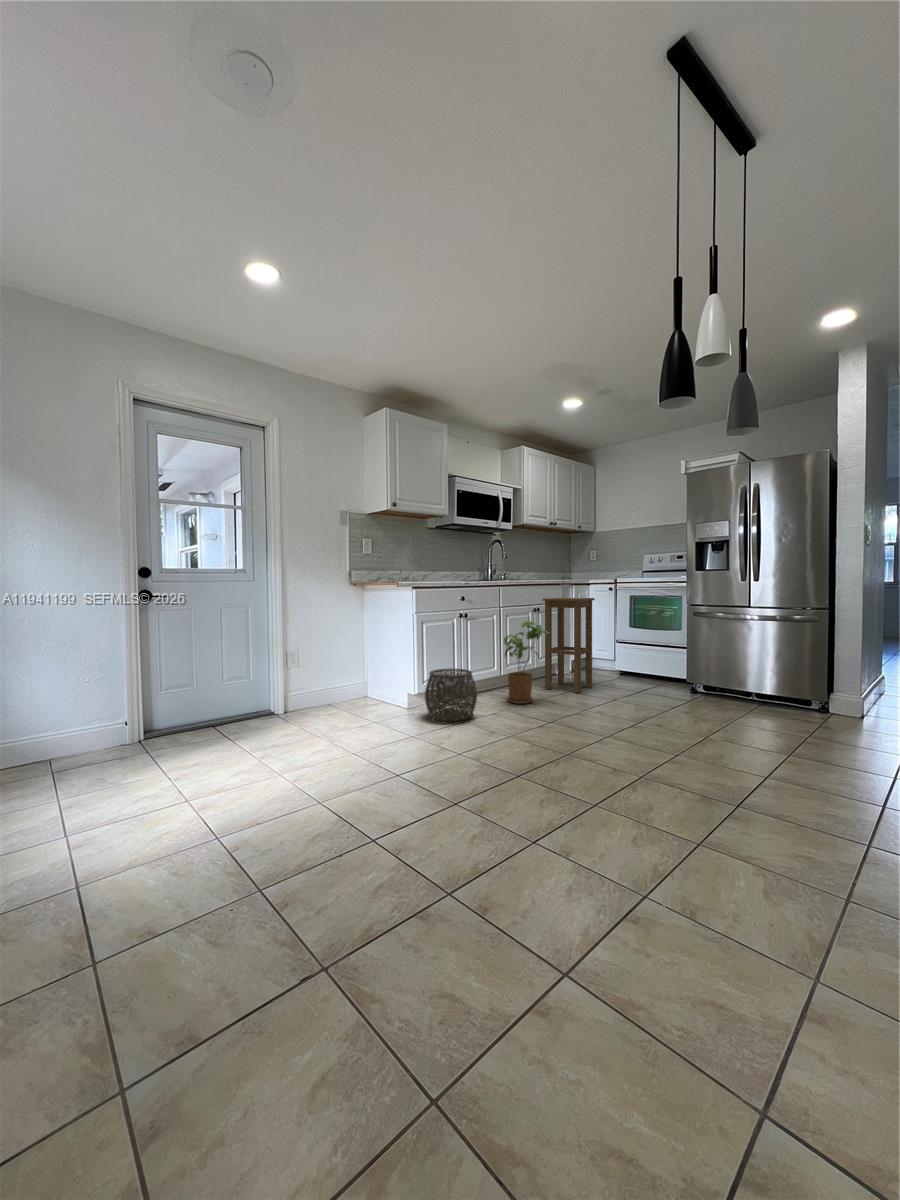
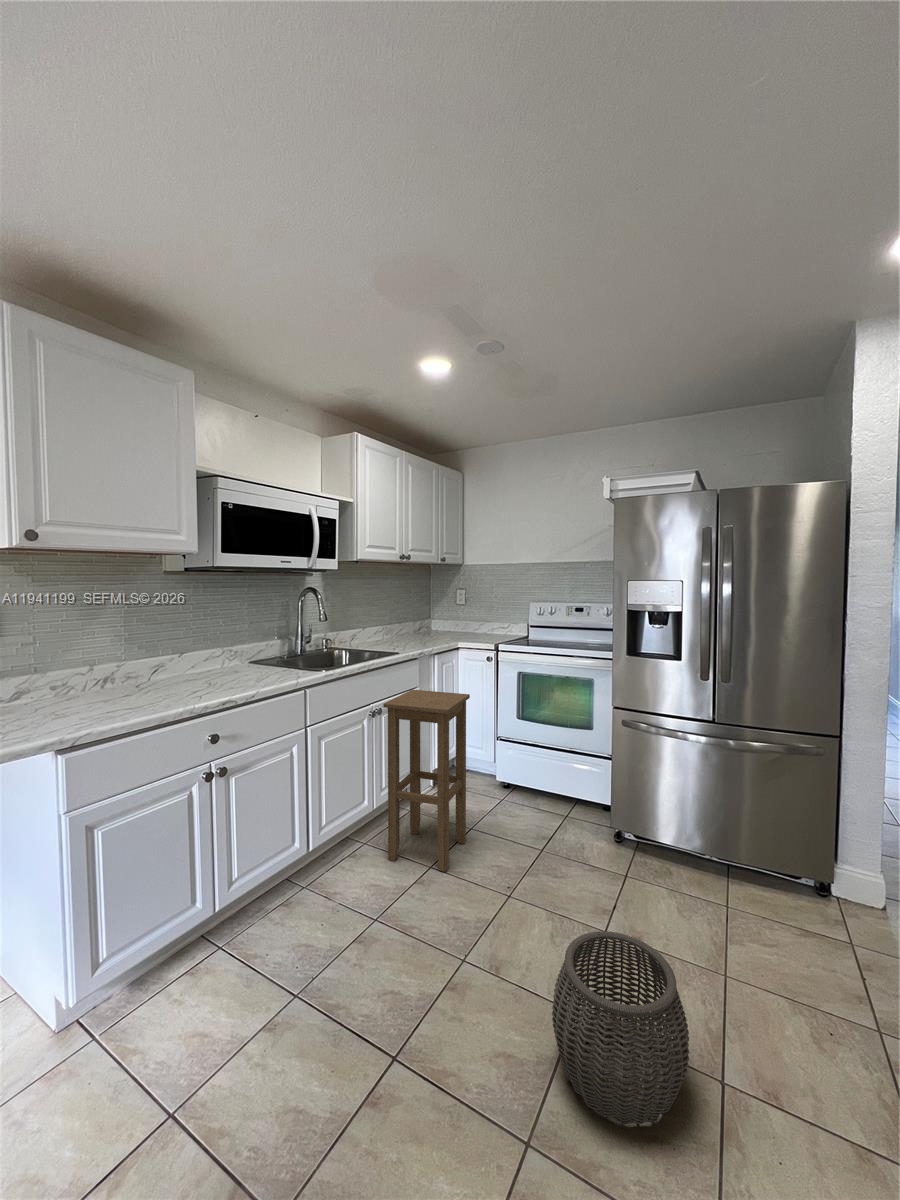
house plant: present [504,621,548,704] -> none [301,776,395,945]
woven basket: present [425,668,477,721] -> present [552,931,689,1125]

